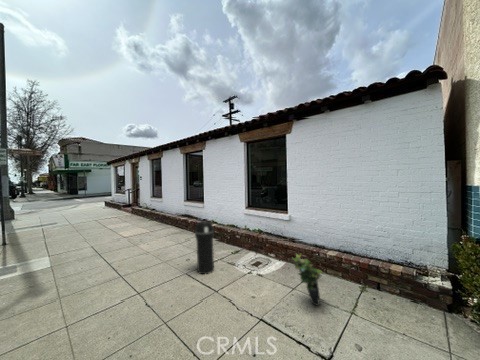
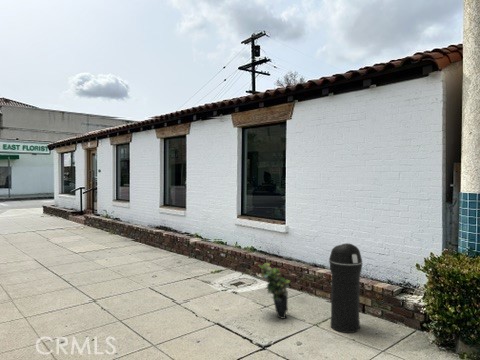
trash can: present [195,221,214,274] -> present [329,243,362,333]

